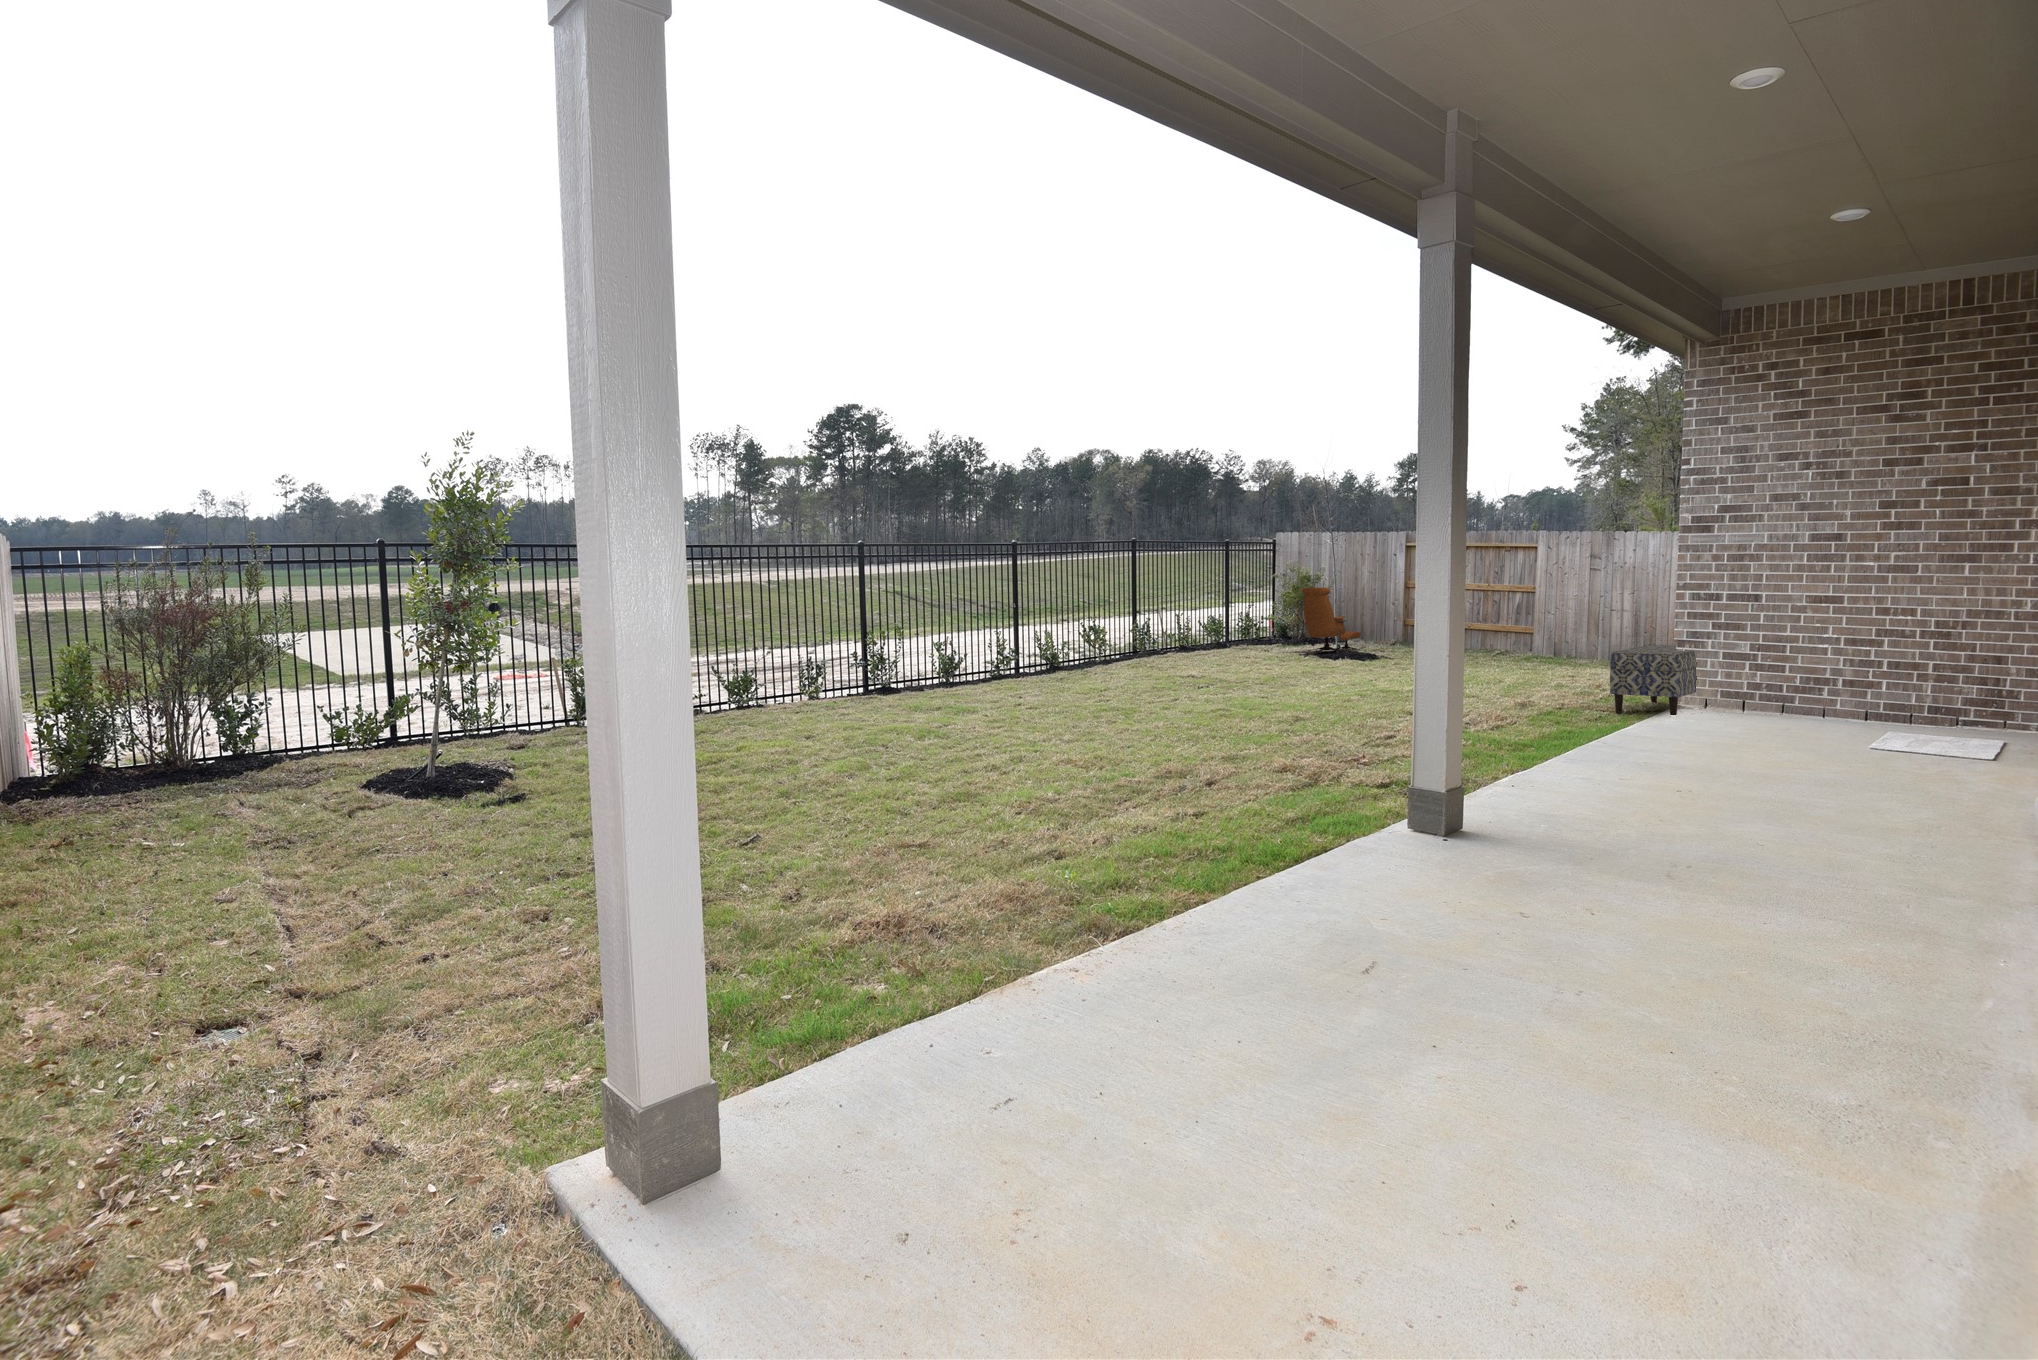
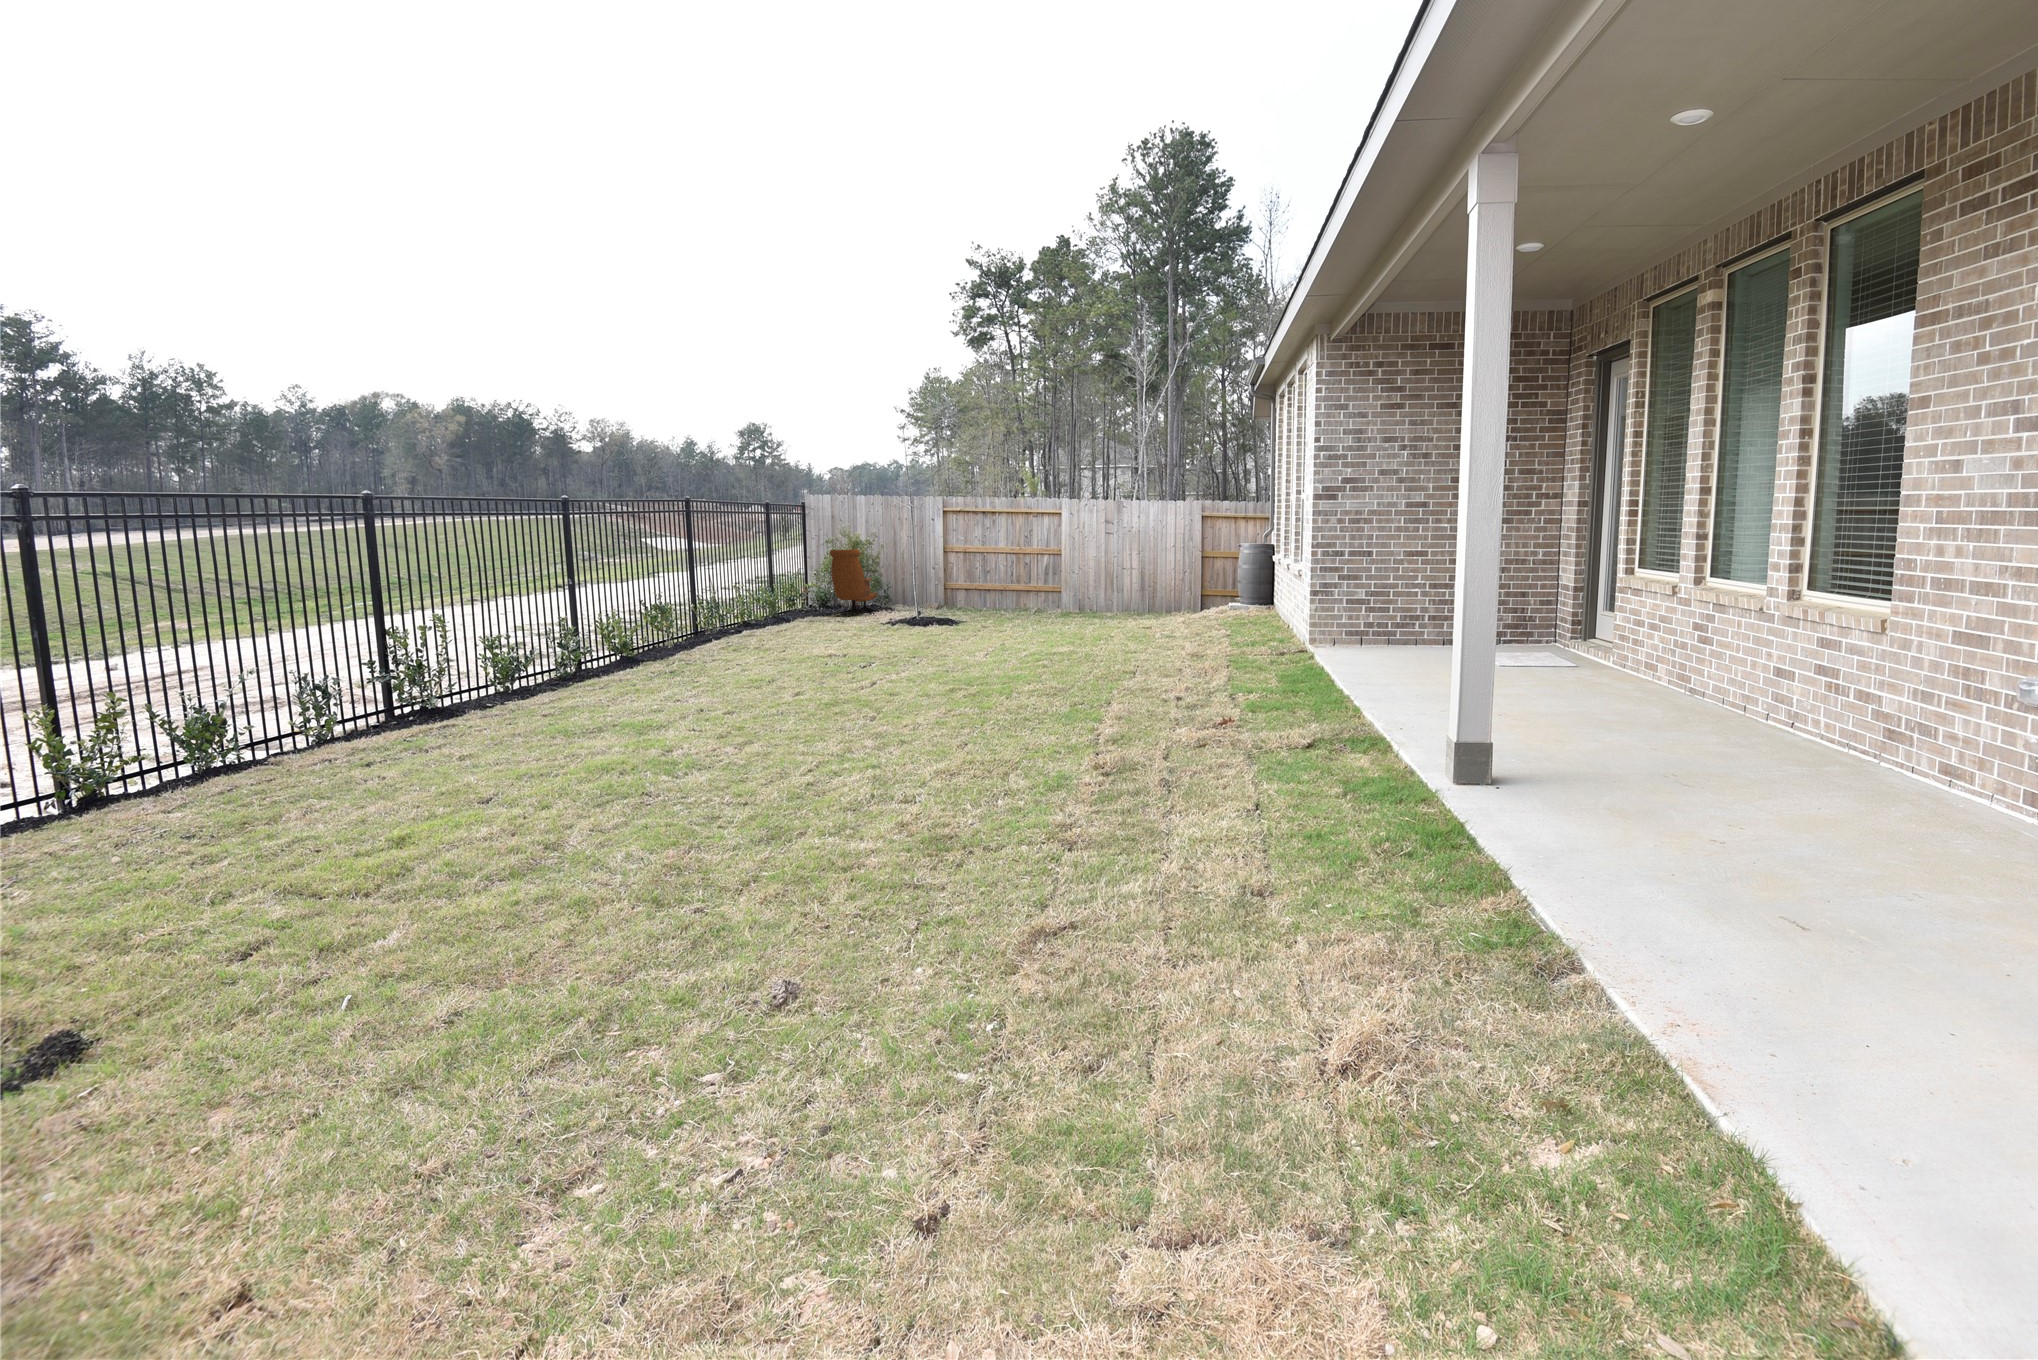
bench: present [1610,645,1697,715] -> none [1240,594,1304,656]

